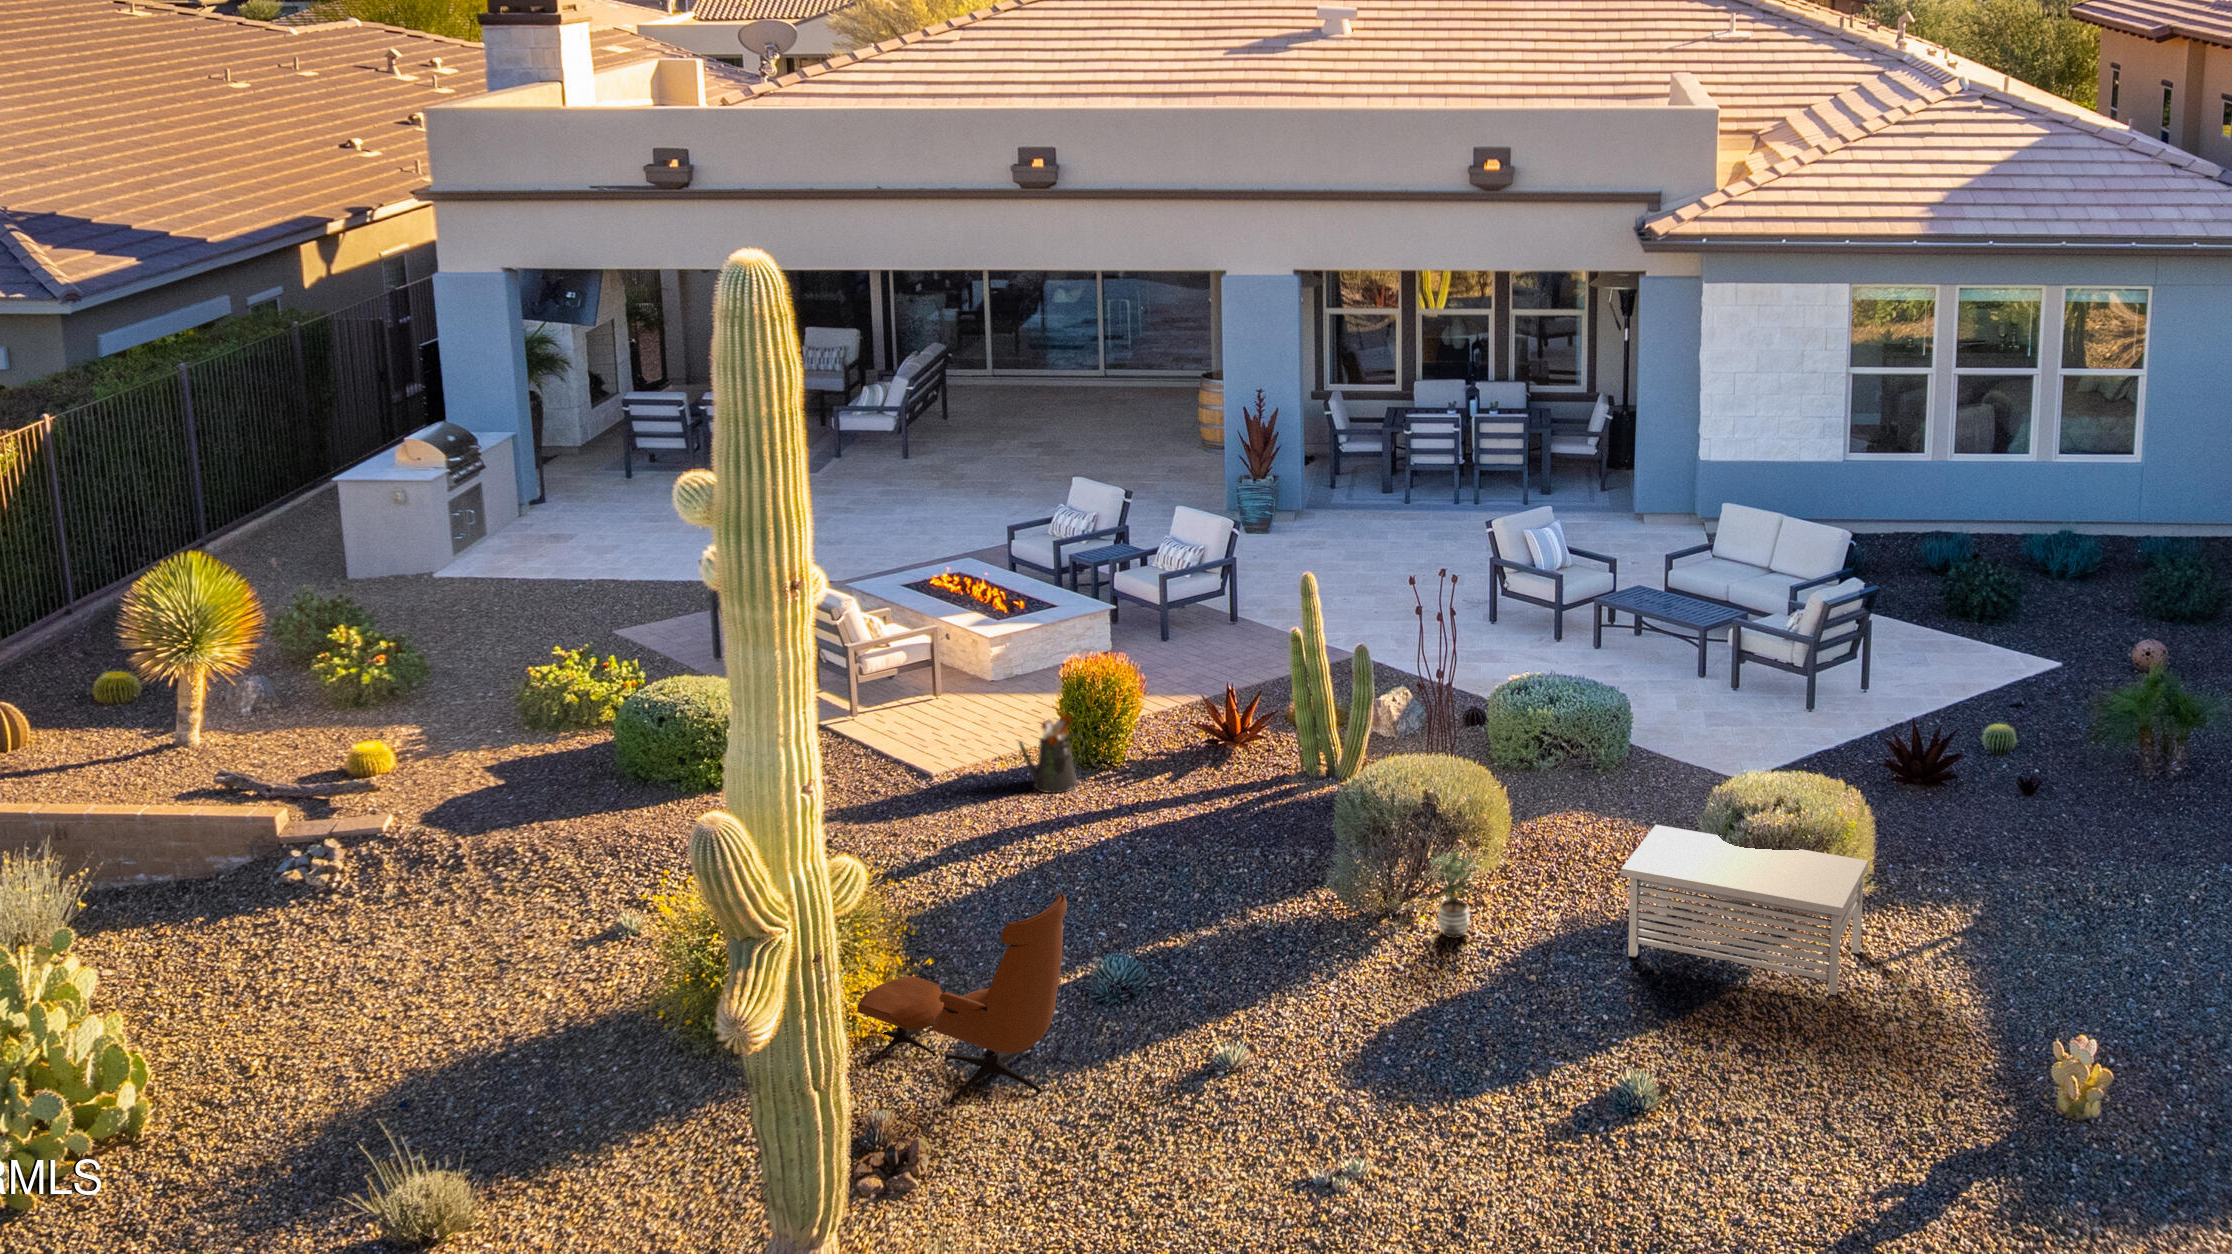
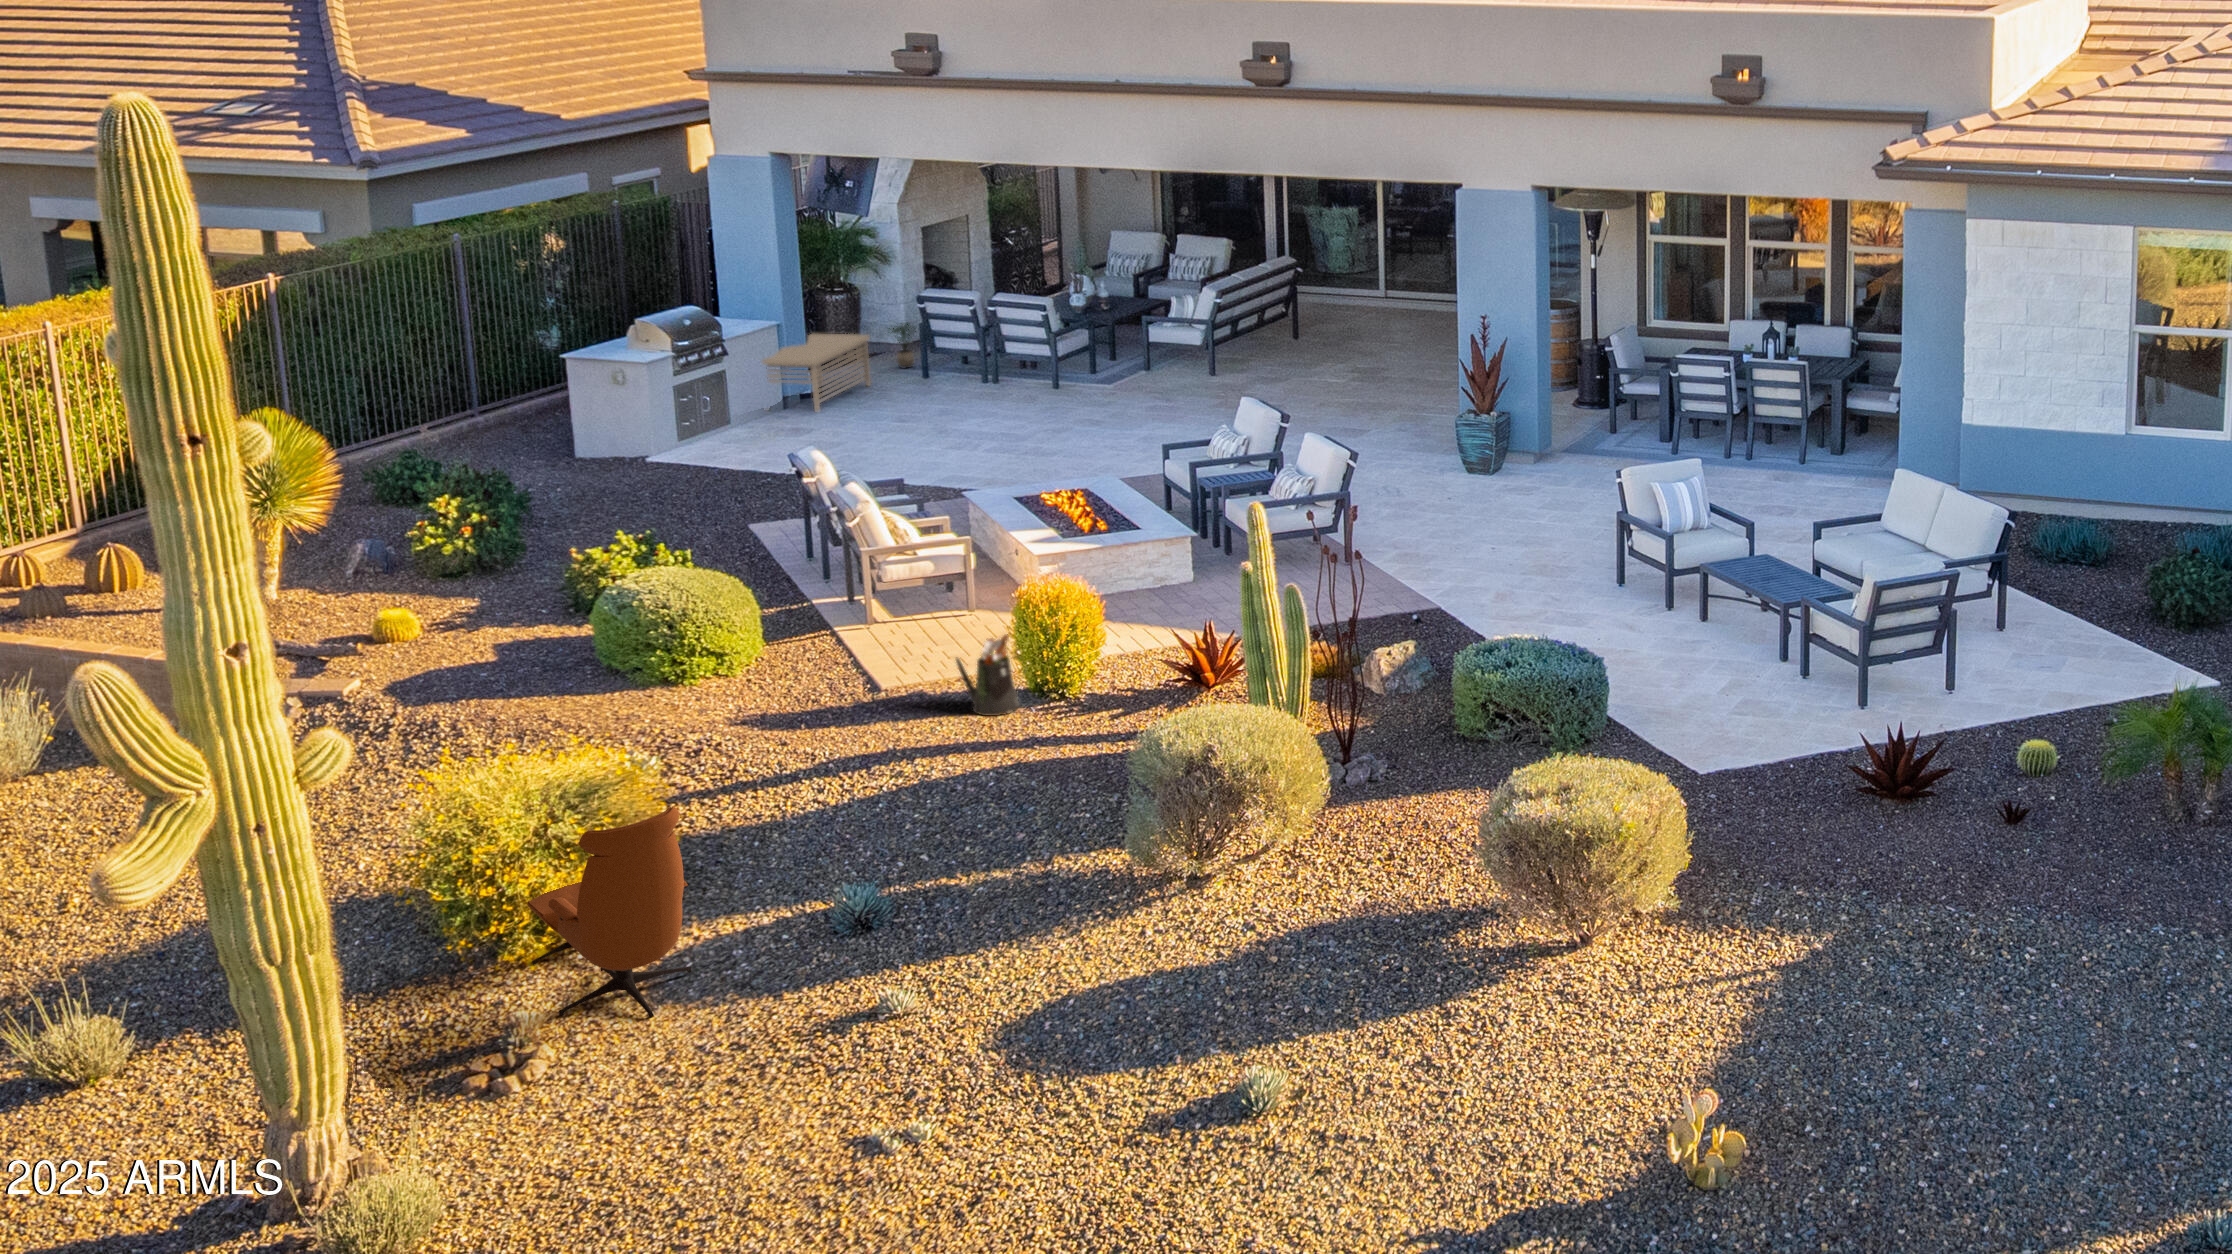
storage bench: present [1621,825,1868,995] -> present [762,334,871,412]
potted plant: present [1424,850,1476,938] -> present [889,322,916,368]

